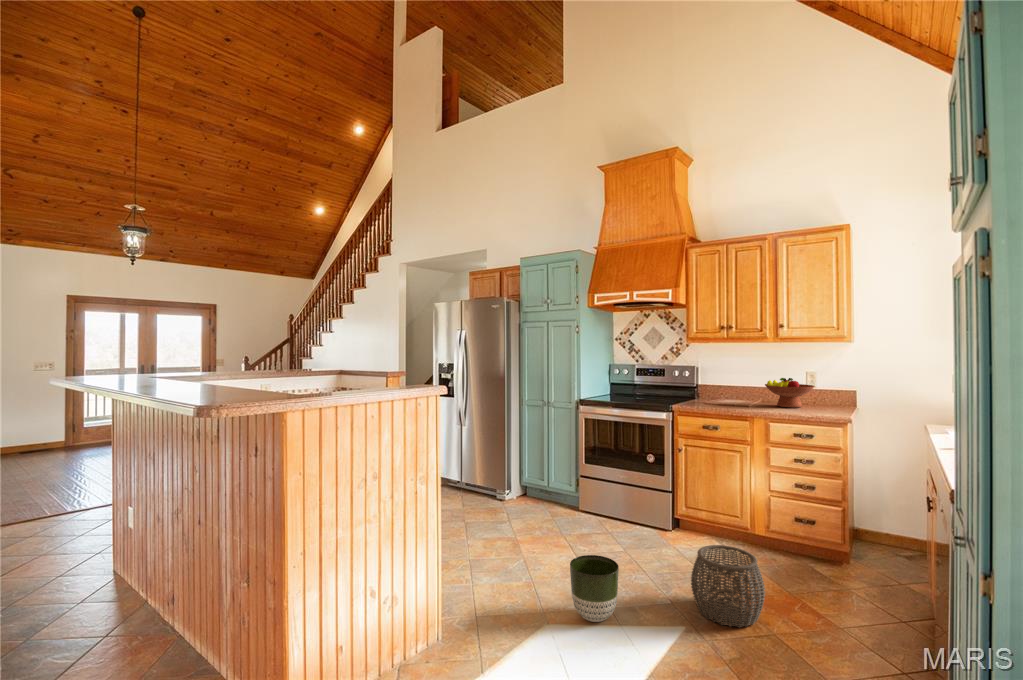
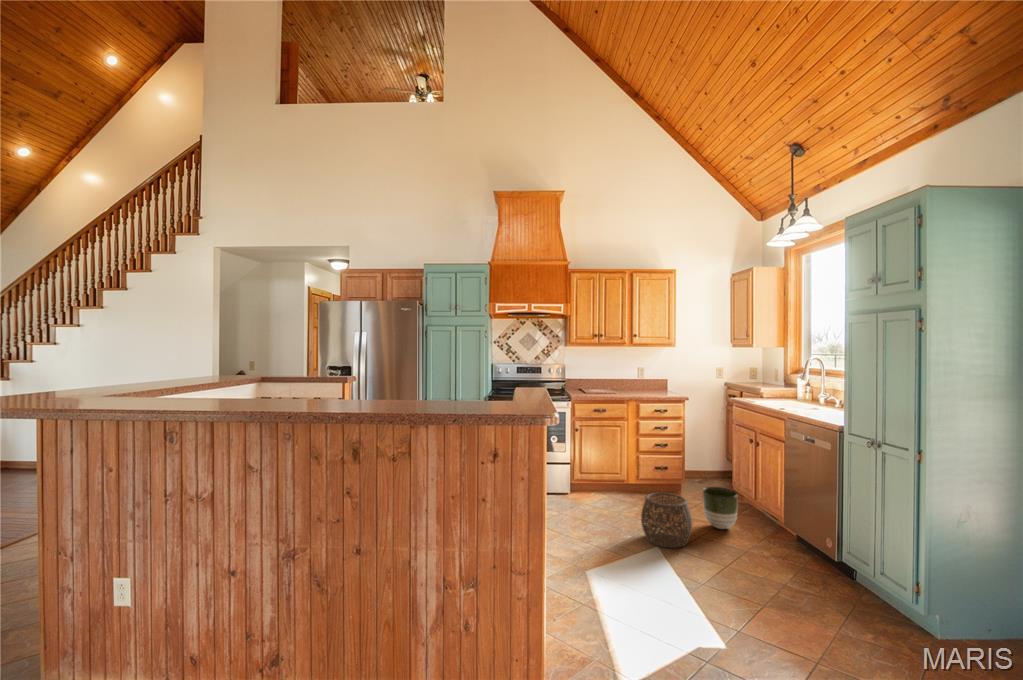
fruit bowl: present [765,378,815,408] -> none [620,371,653,392]
planter: present [570,555,619,622] -> present [703,487,738,529]

